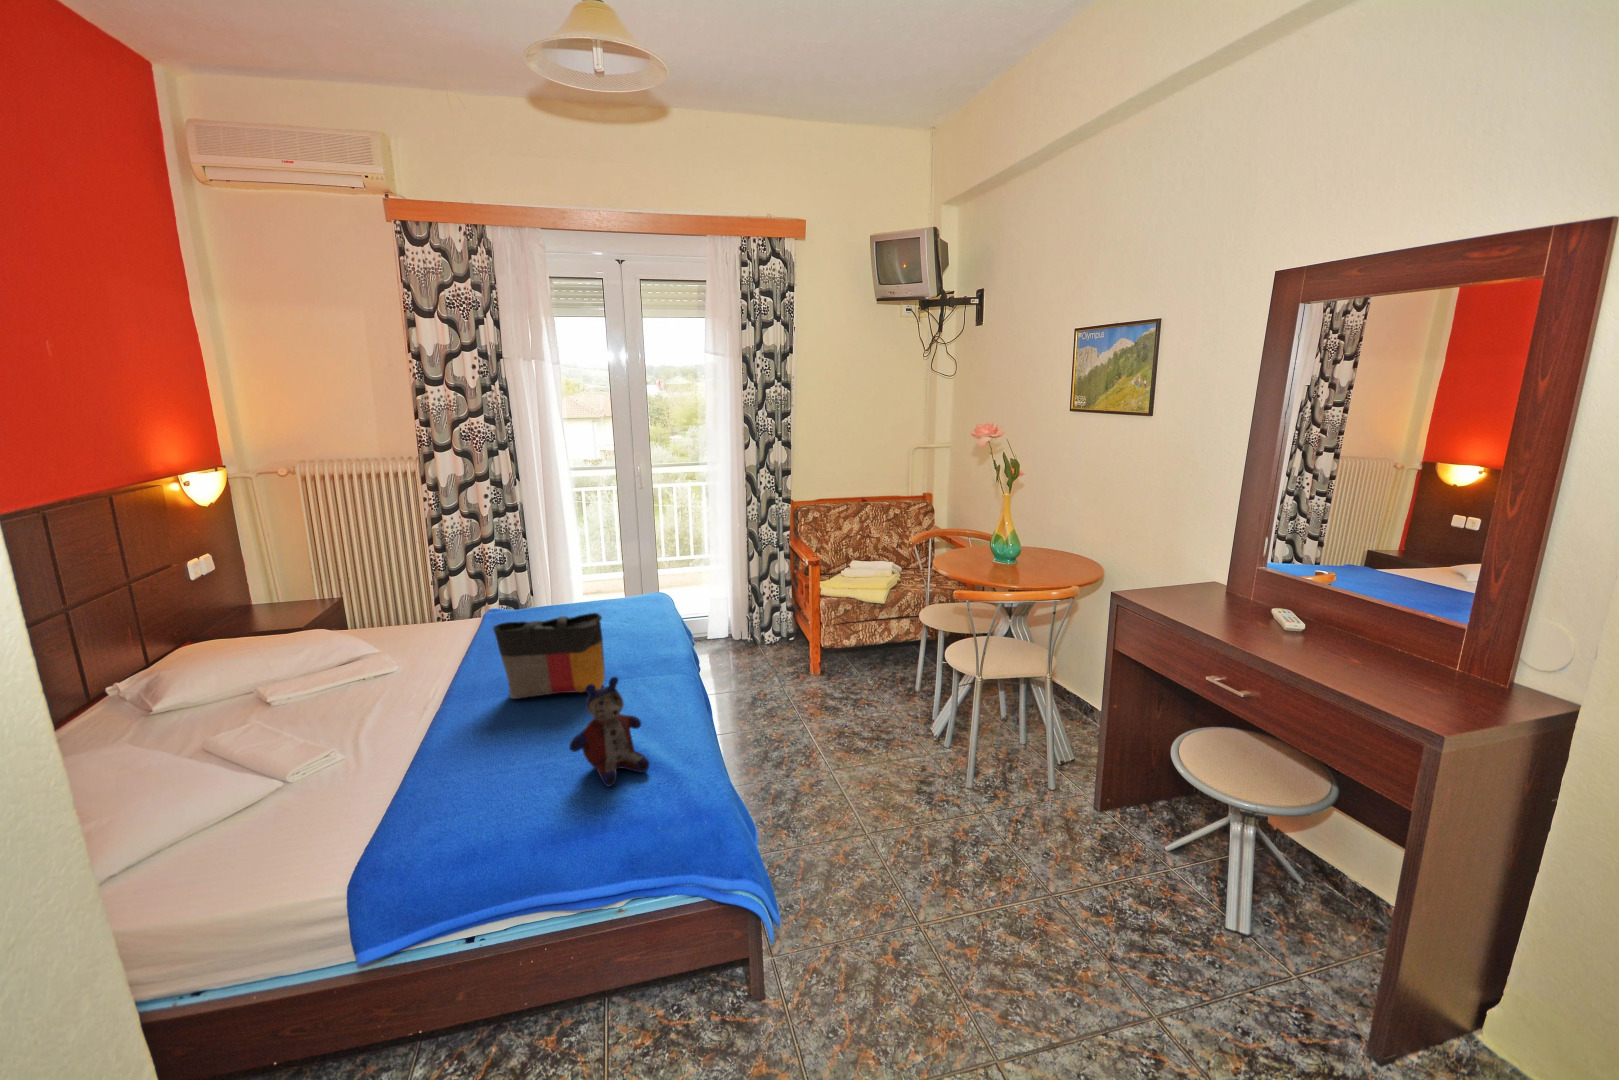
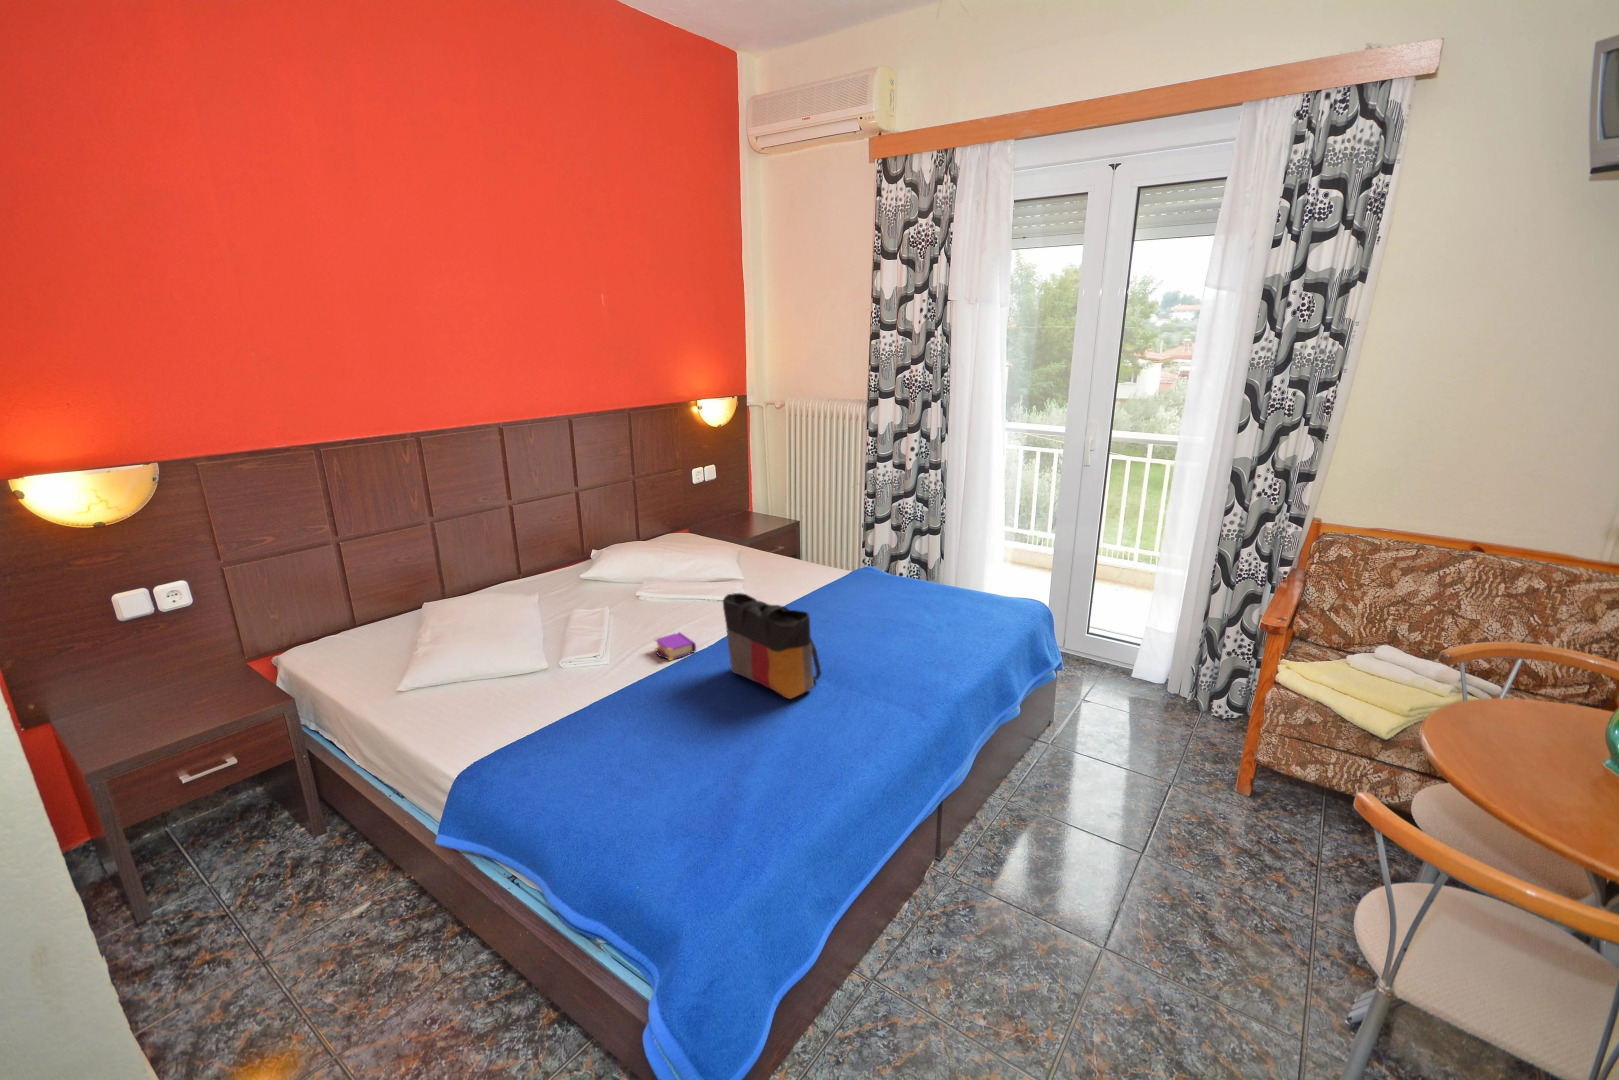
stuffed bear: present [569,677,649,786] -> none [644,697,727,819]
book: none [374,695,462,732] -> present [655,633,696,660]

